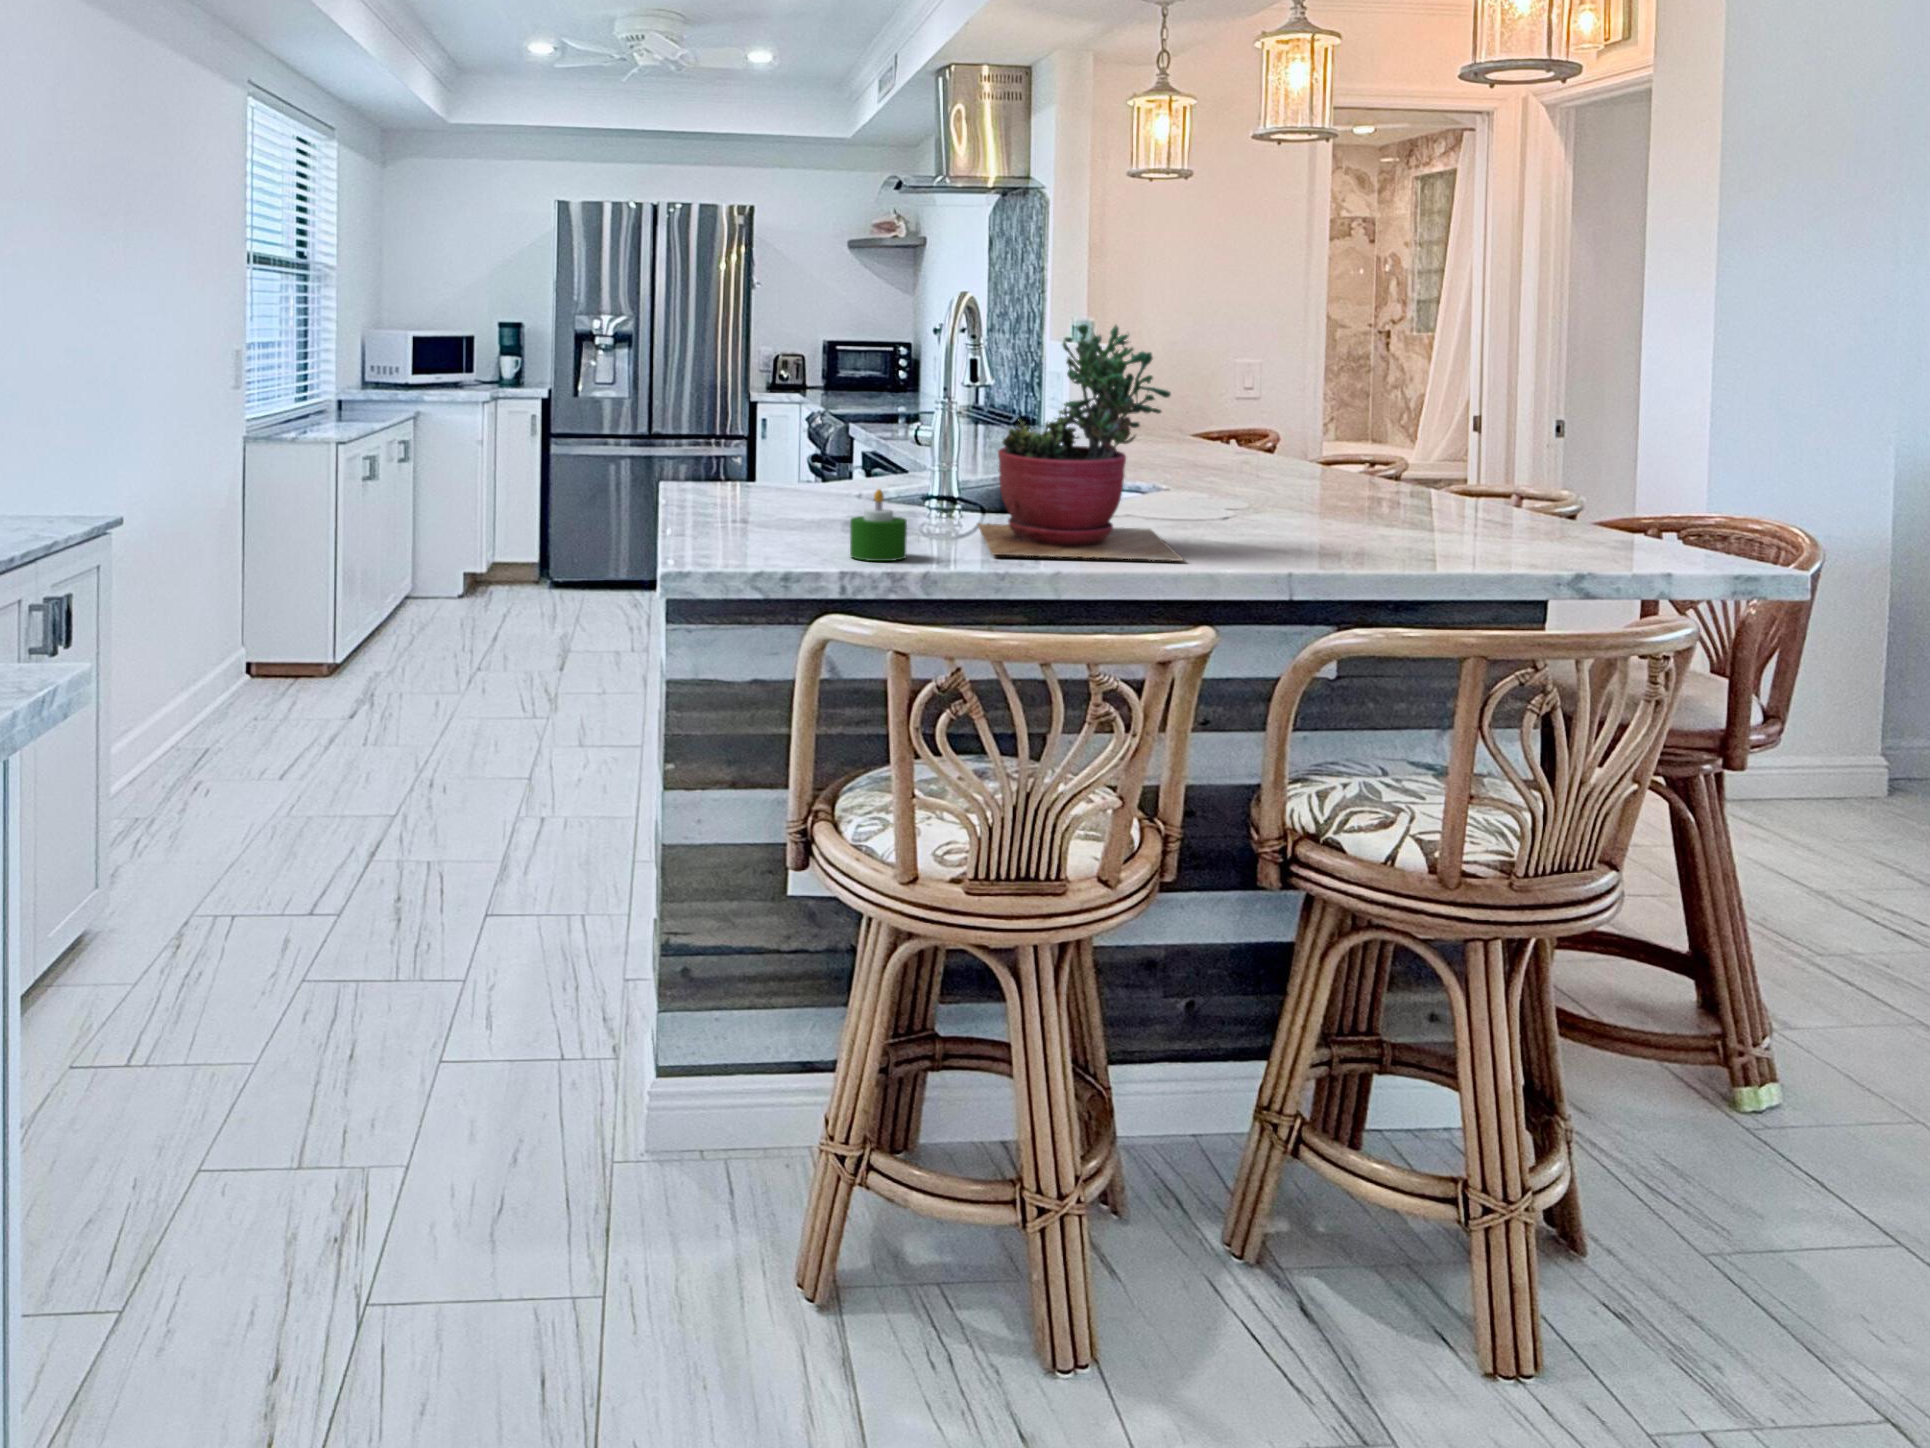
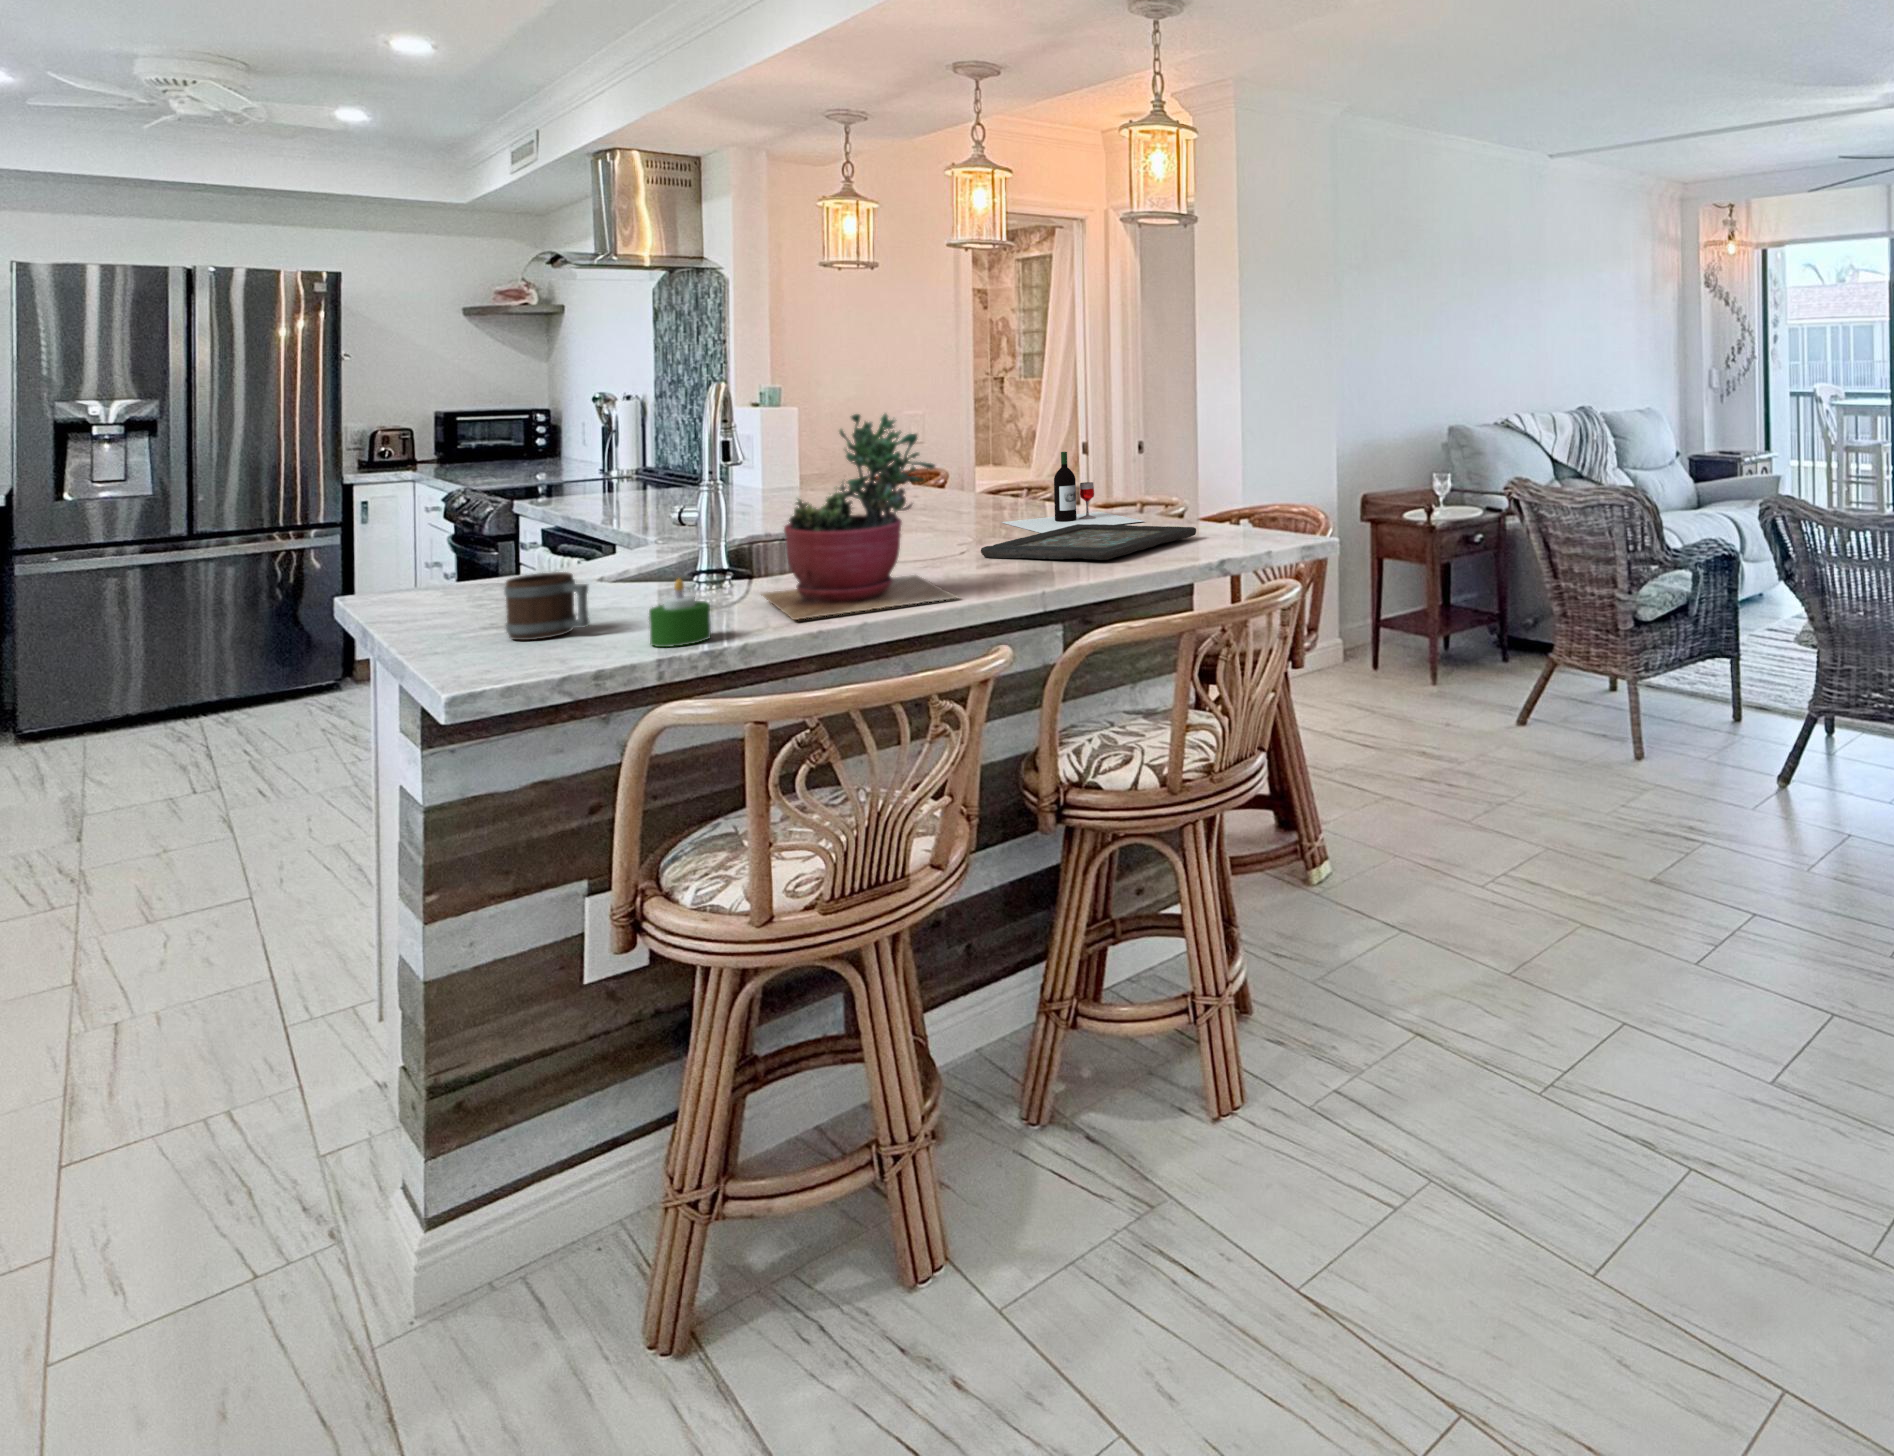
wine bottle: none [1299,404,1497,509] -> present [1002,452,1143,533]
mug: none [747,471,811,536] -> present [504,572,590,640]
decorative tray: none [1245,500,1561,546] -> present [981,524,1196,560]

